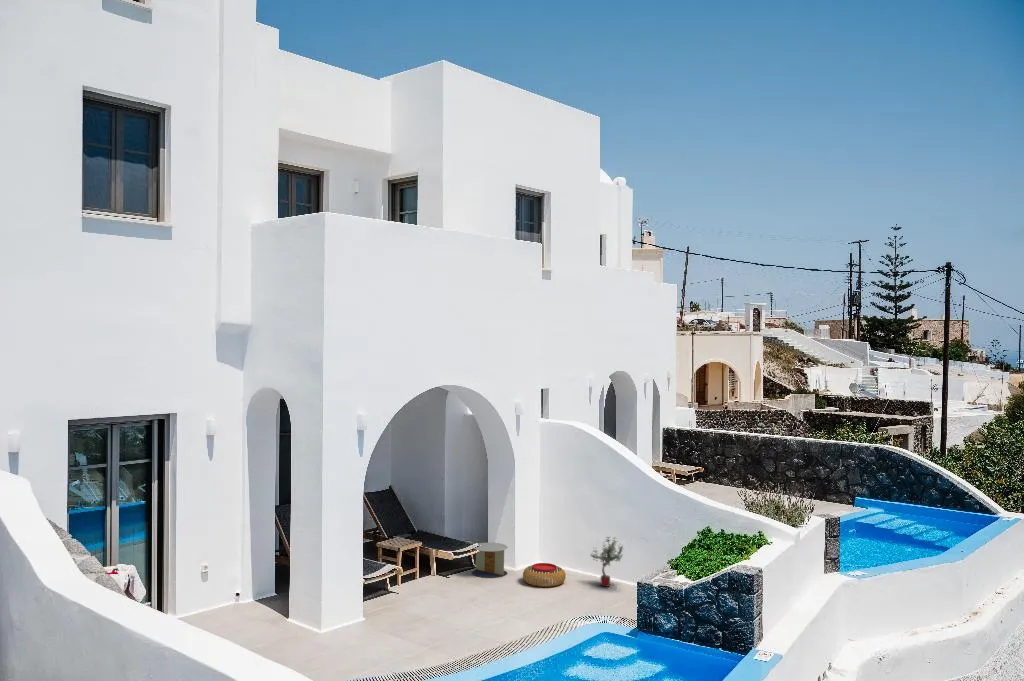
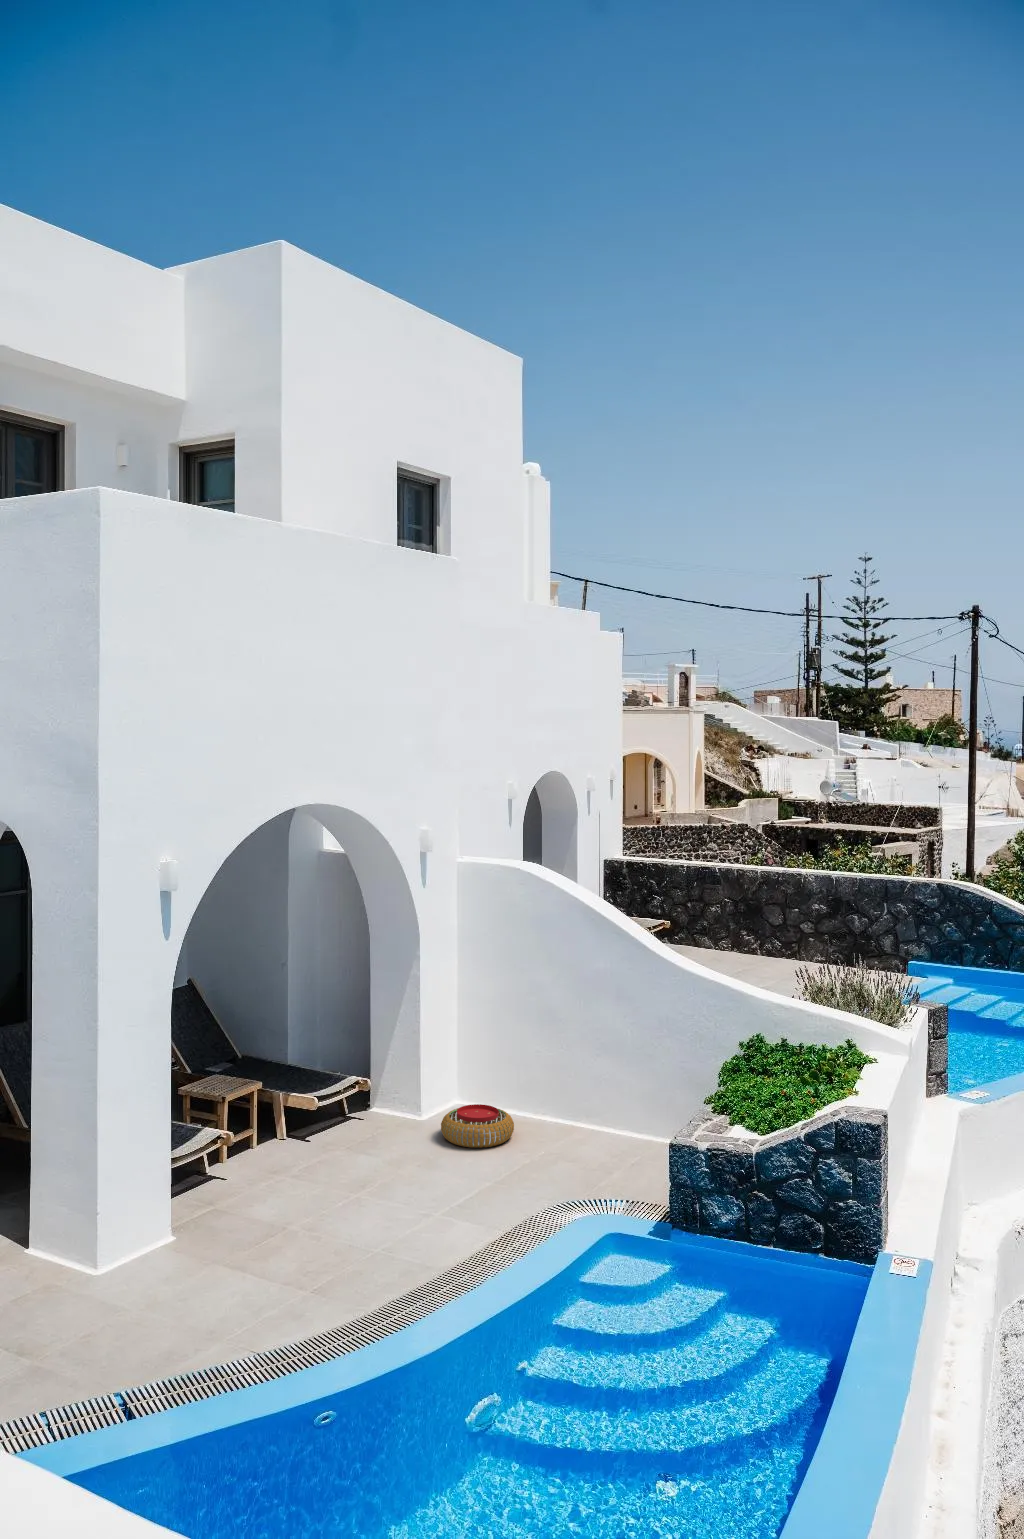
potted tree: present [591,537,623,587] -> none [553,1055,613,1140]
side table: present [472,543,508,578] -> none [348,1073,410,1137]

